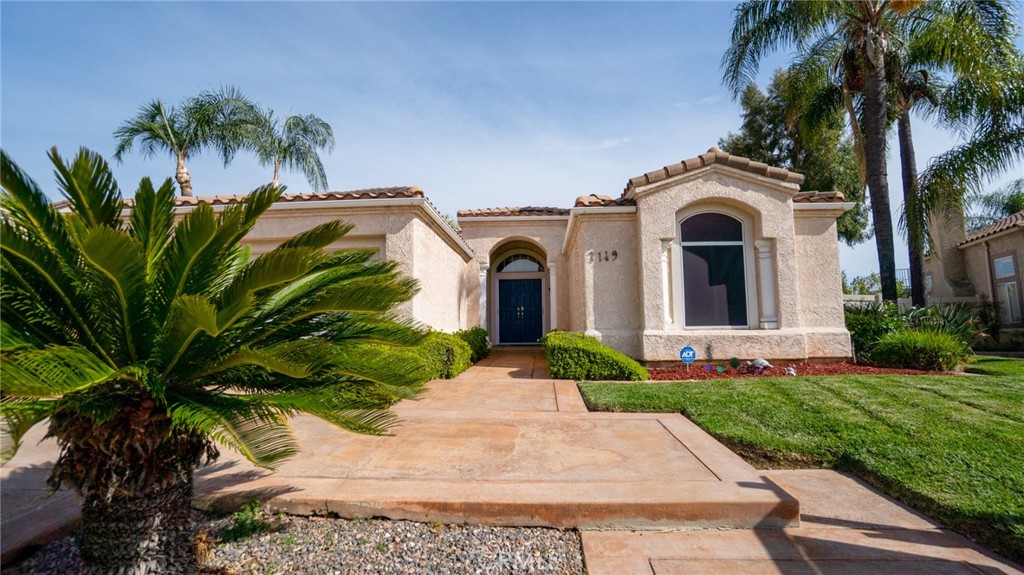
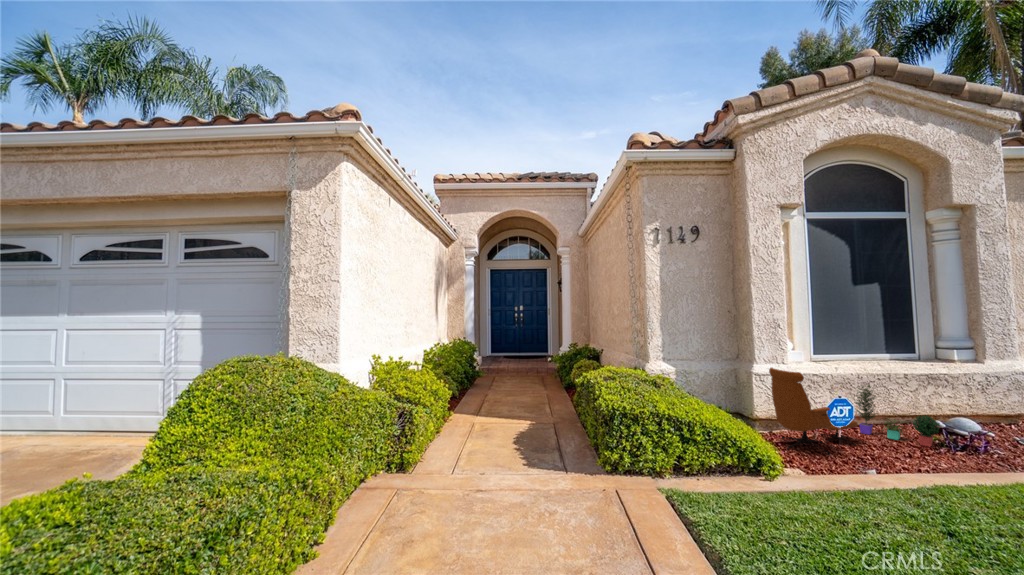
lounge chair: none [646,330,698,376] -> present [769,368,858,455]

